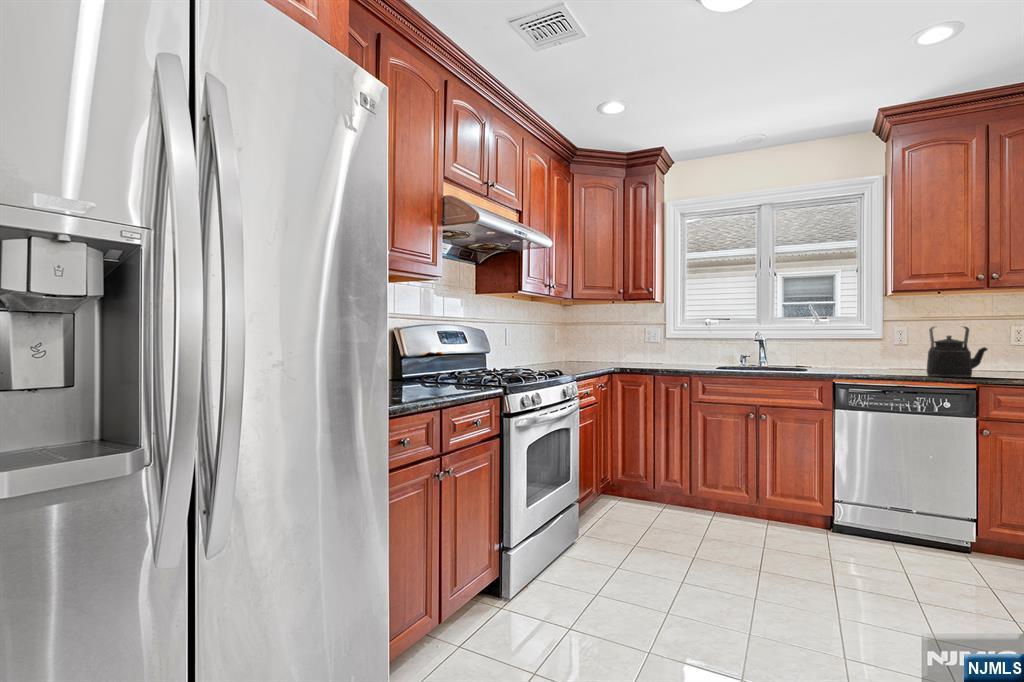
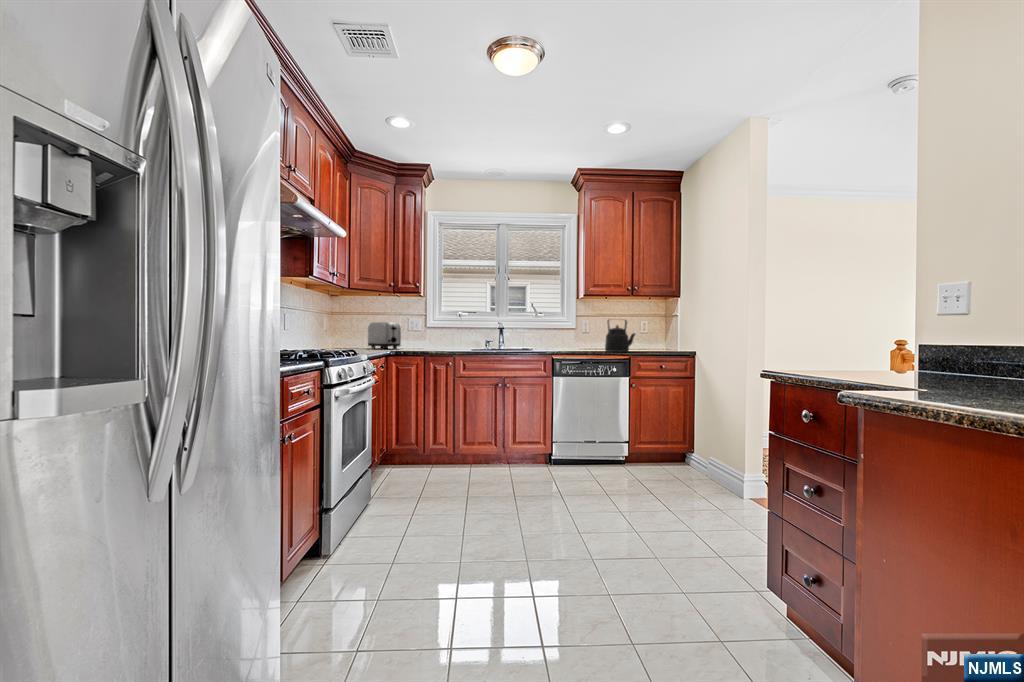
toaster: none [598,335,632,365] -> present [368,322,401,349]

